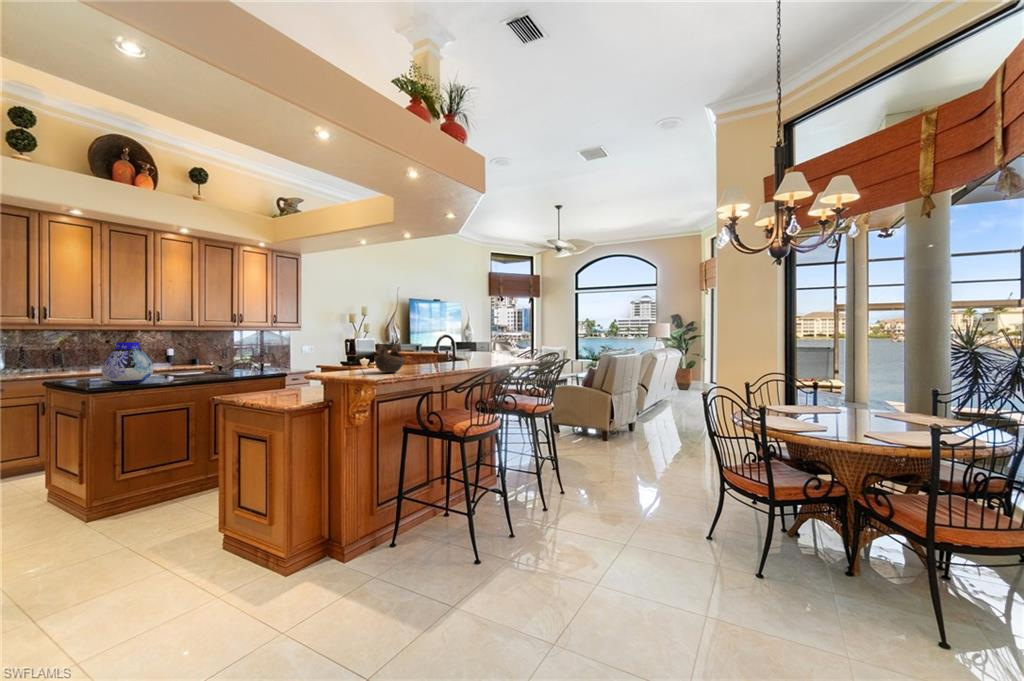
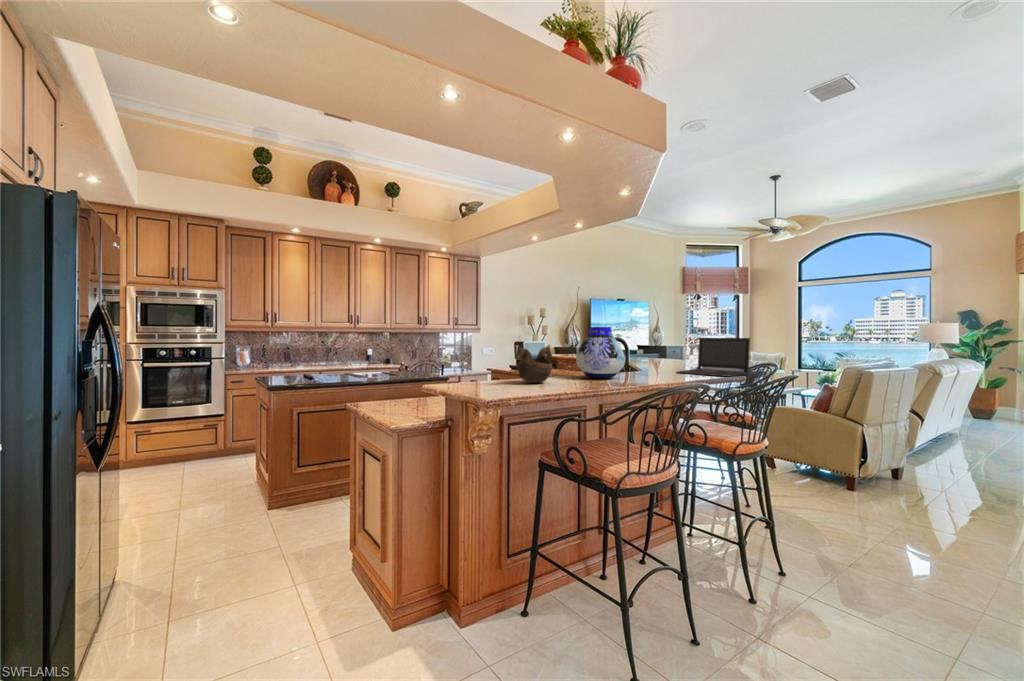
laptop: none [493,335,542,363] -> present [677,338,750,377]
vase: present [101,342,154,385] -> present [576,327,625,378]

